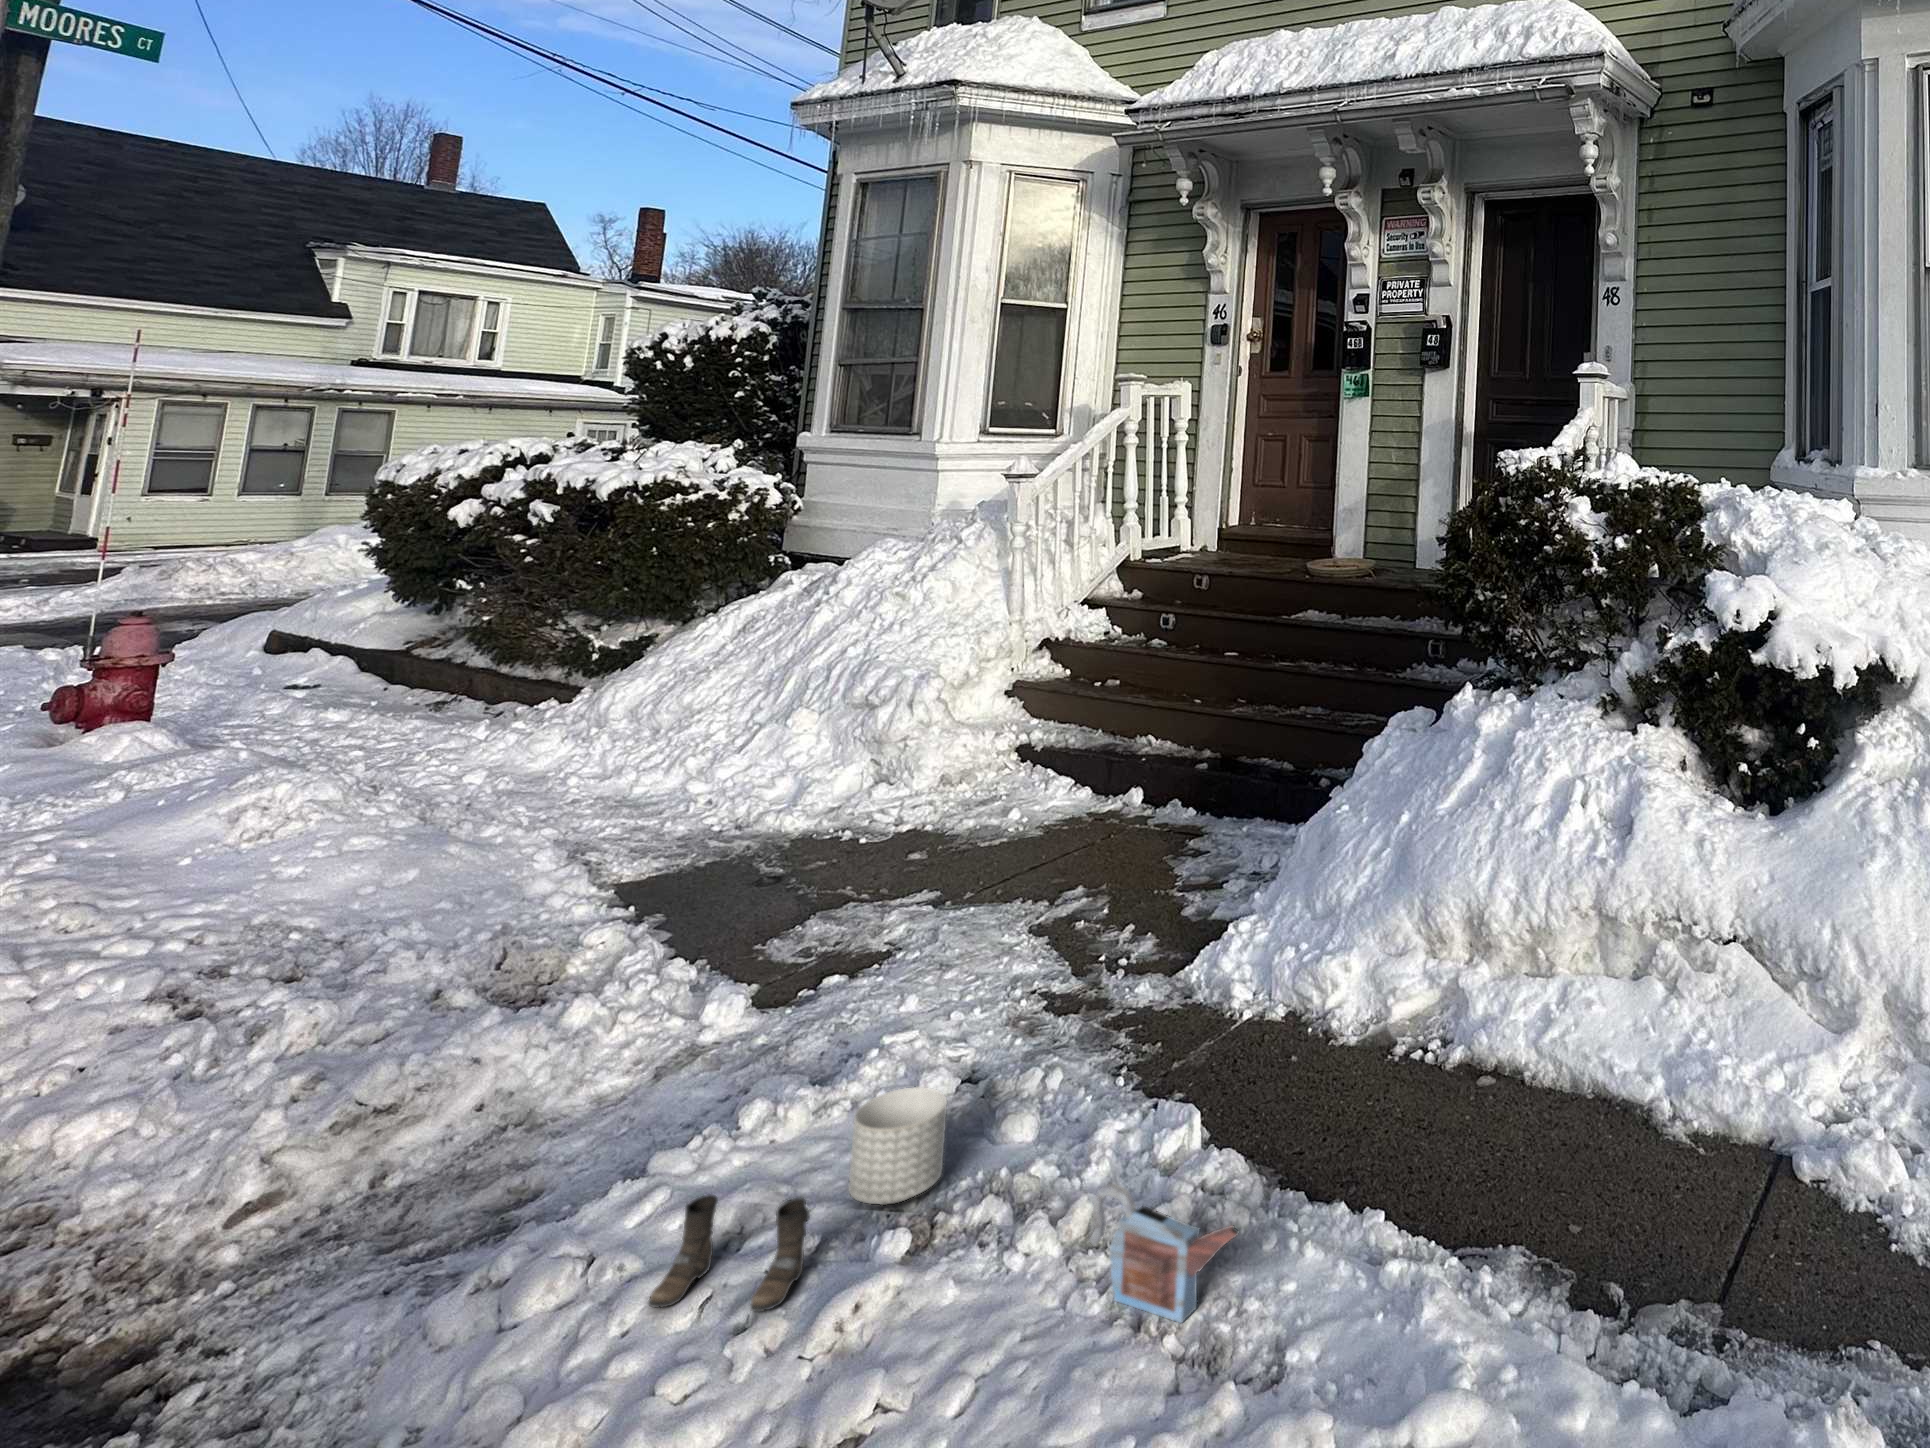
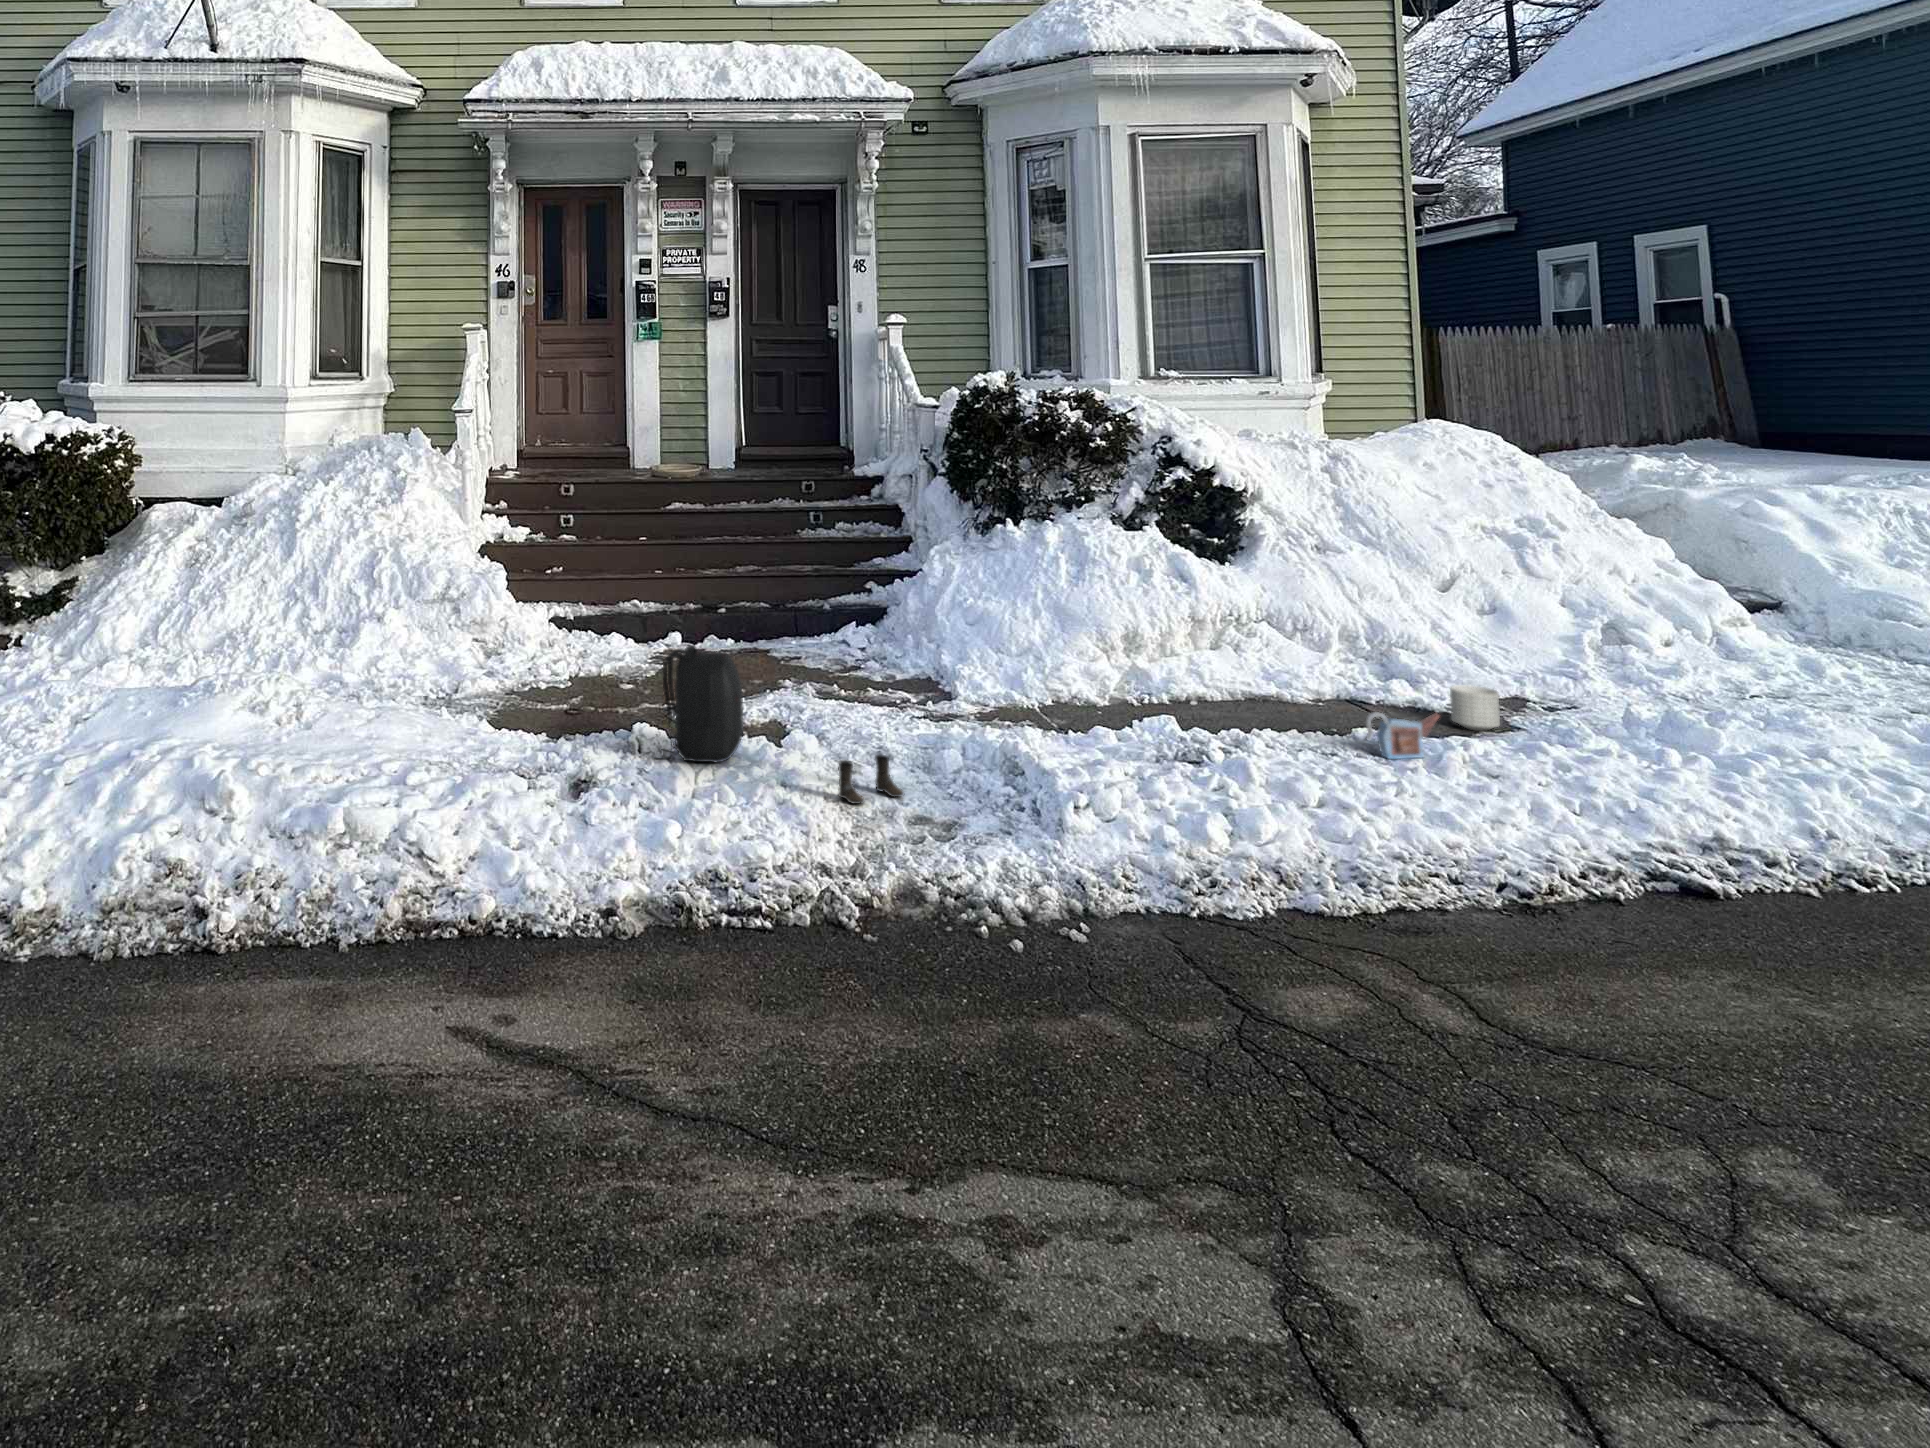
backpack: none [370,809,512,987] -> present [663,645,744,762]
planter: present [848,1087,947,1205] -> present [1450,685,1500,731]
boots: present [648,1194,810,1311] -> present [838,755,904,804]

